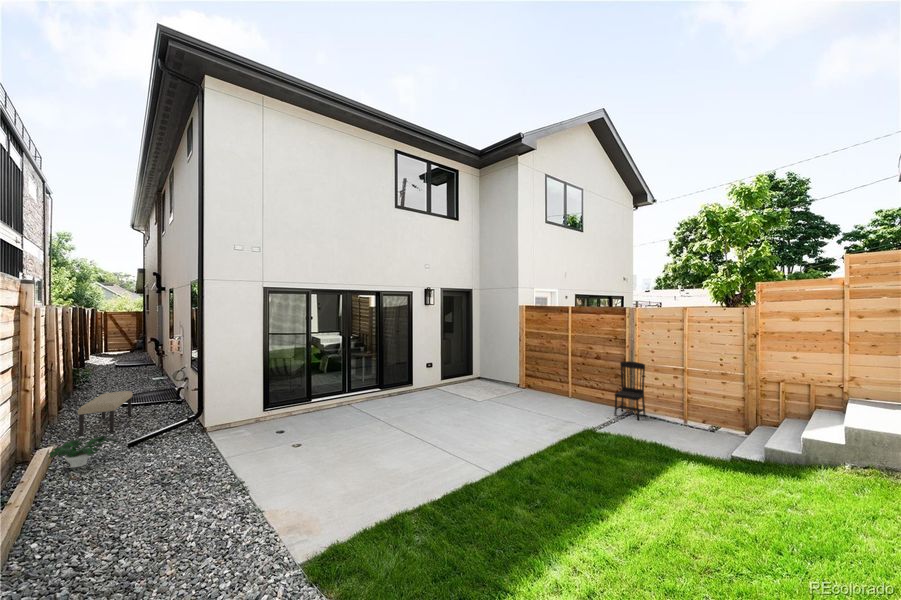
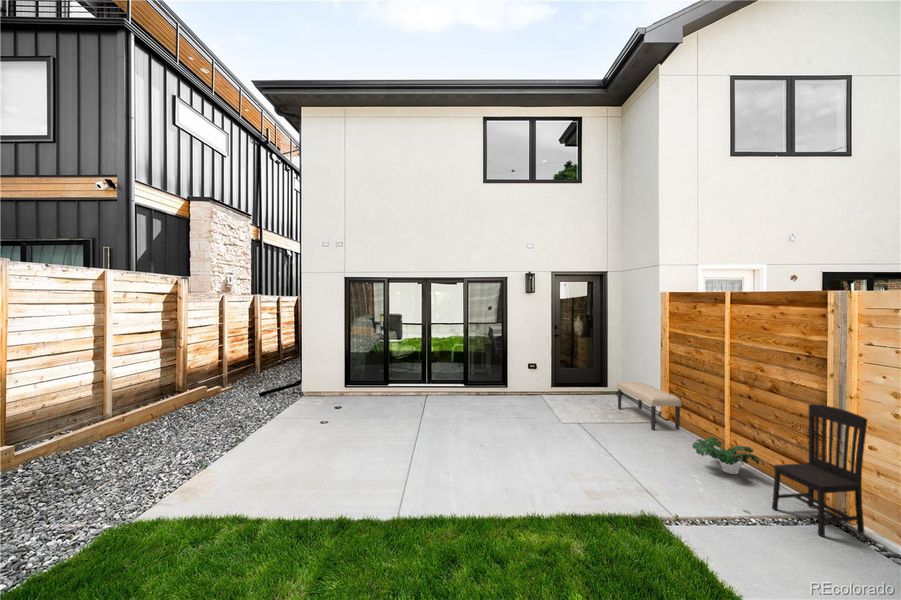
bench: present [78,391,133,436] -> present [617,382,681,430]
potted plant: present [48,436,117,468] -> present [692,437,764,474]

